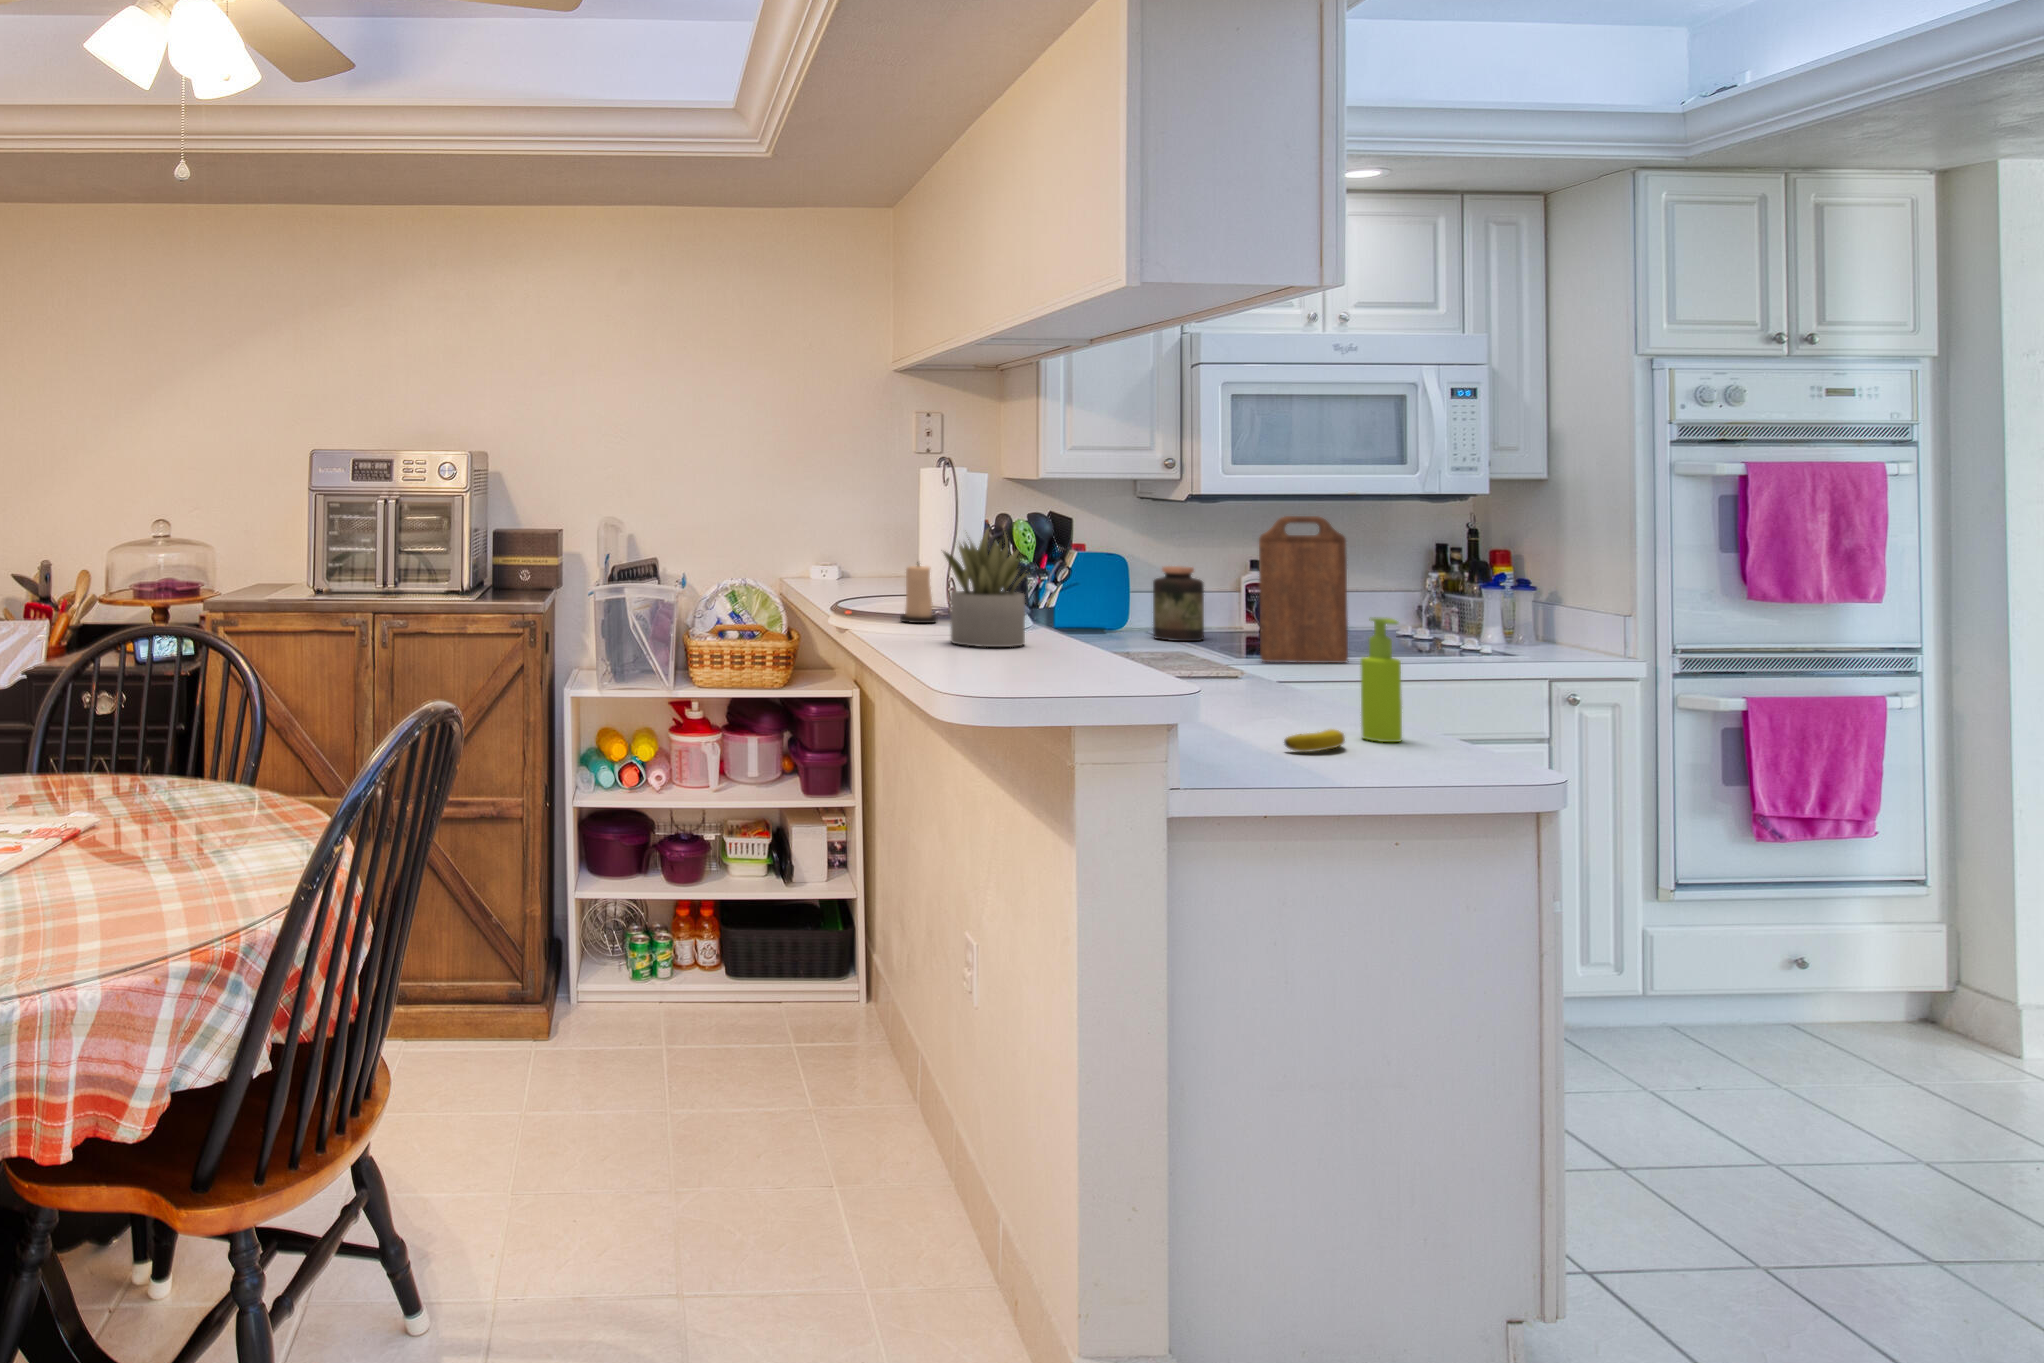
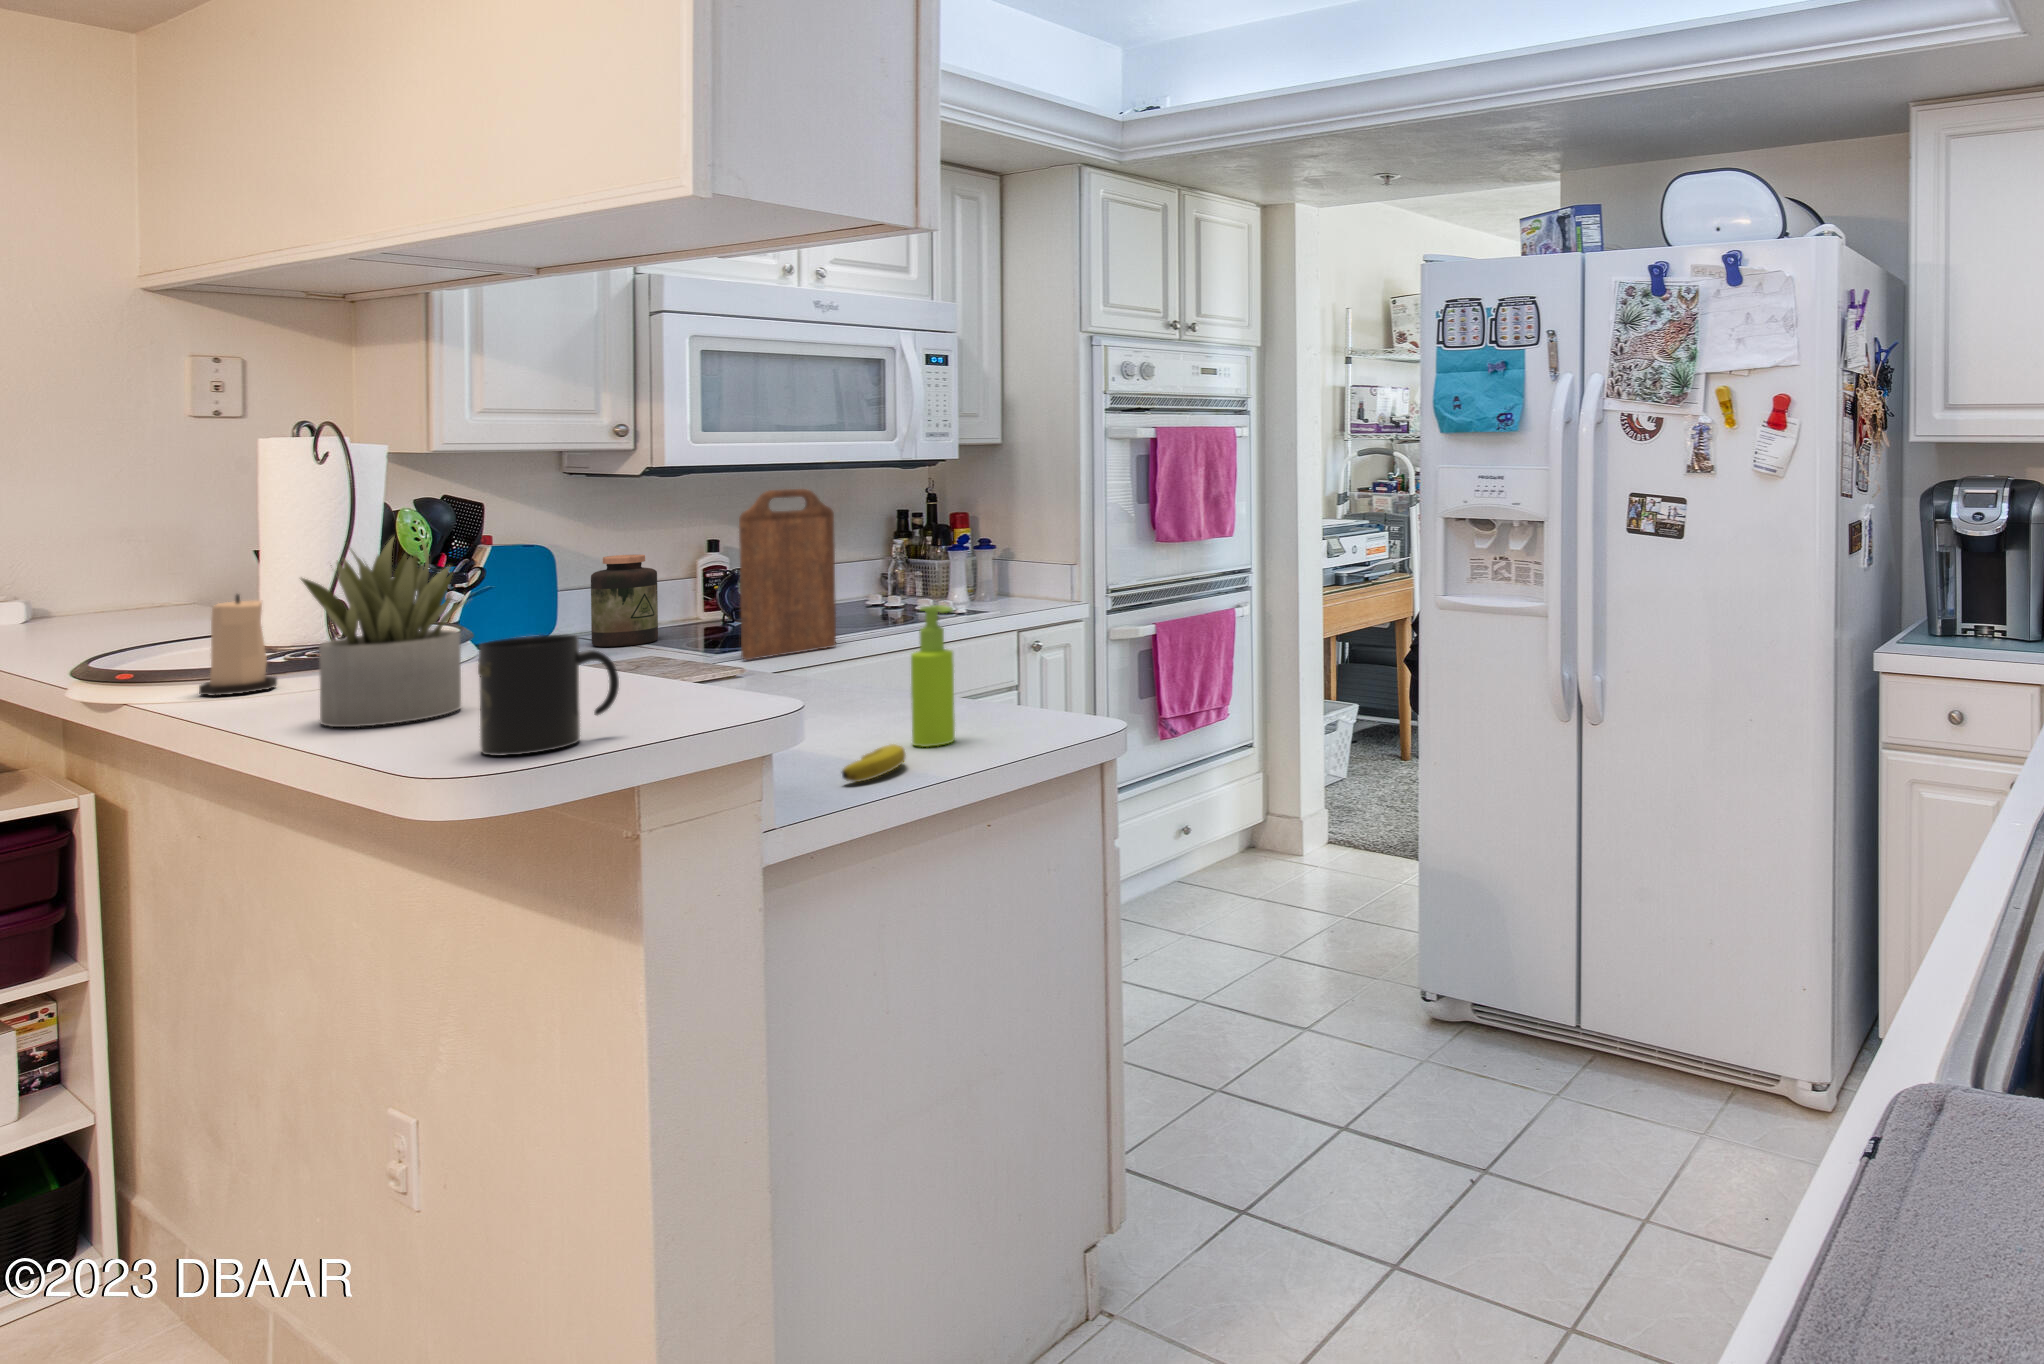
mug: none [1022,596,1105,671] -> present [478,635,619,756]

